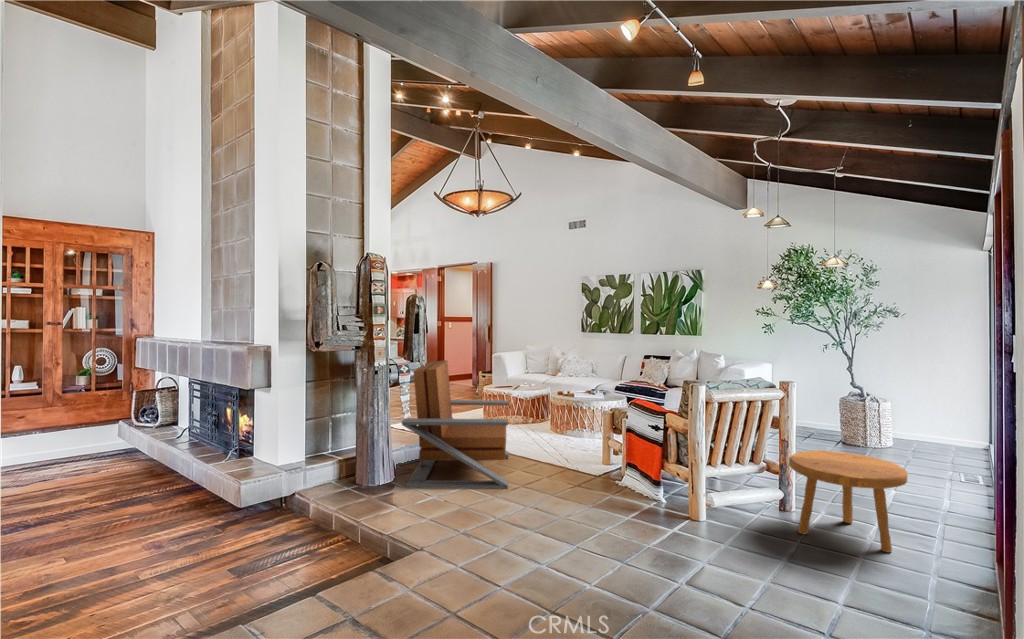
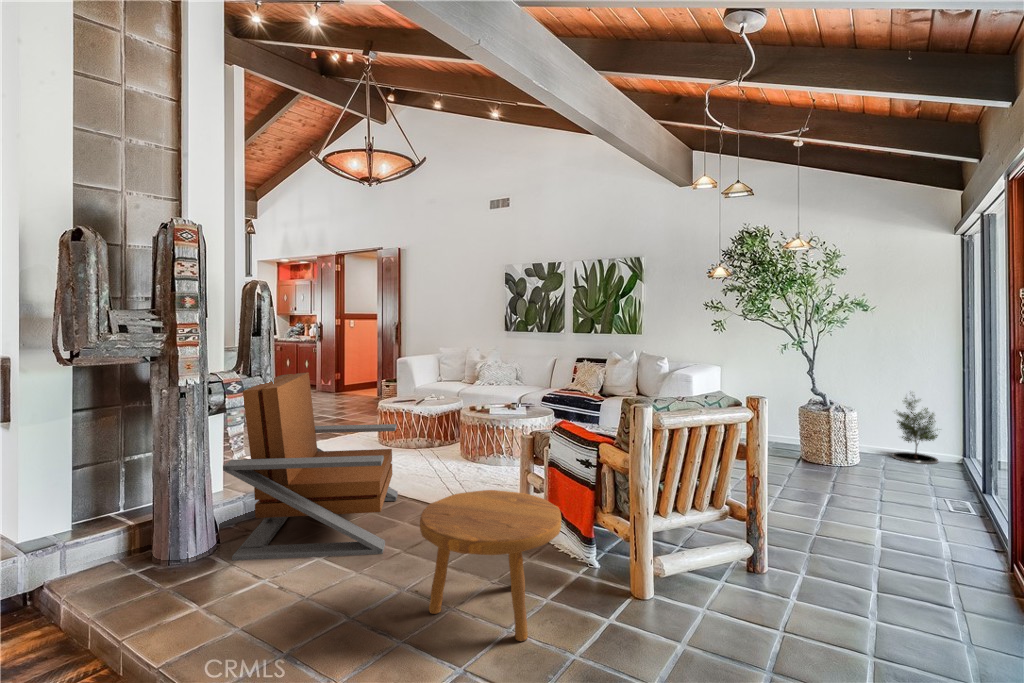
potted tree: none [924,386,970,450] -> present [892,395,938,464]
footstool: present [789,450,908,553] -> present [420,490,561,641]

